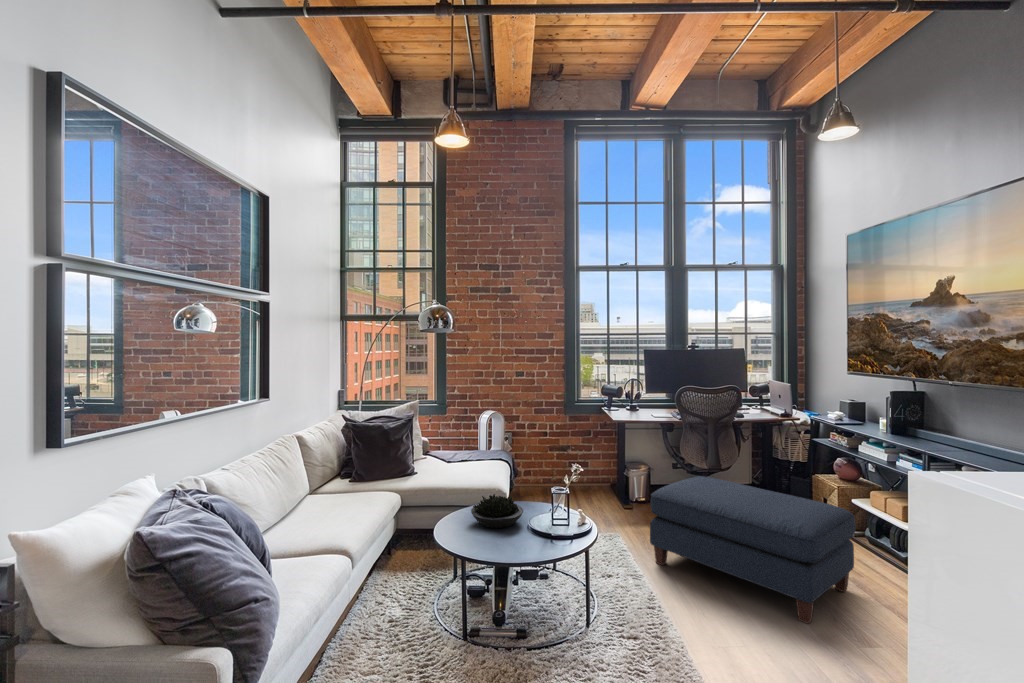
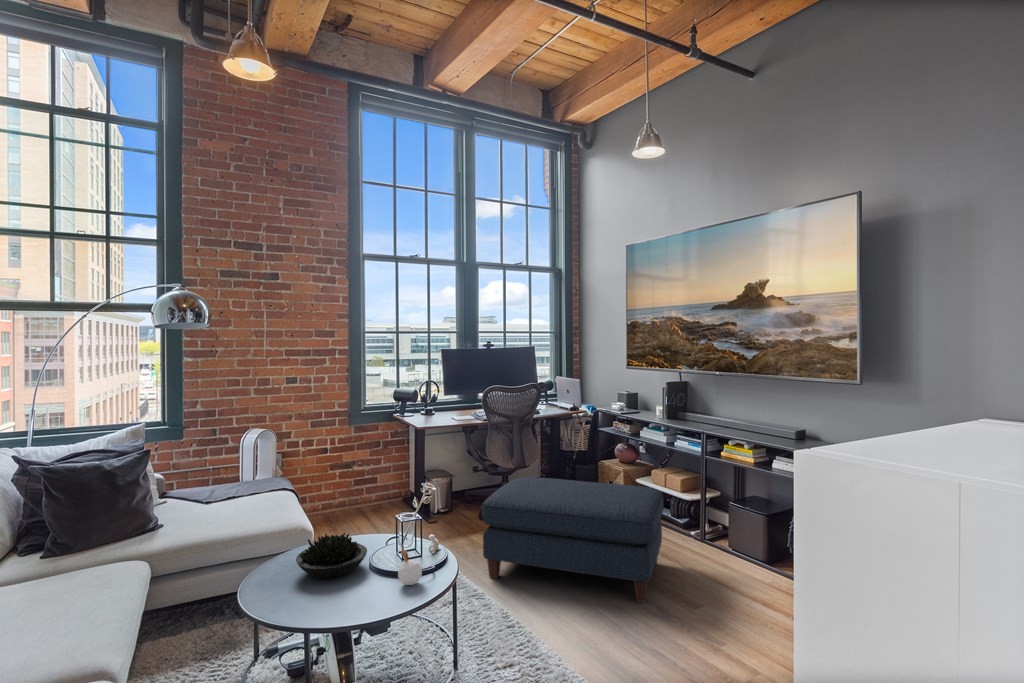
candle: none [535,508,554,545] -> present [398,545,422,585]

